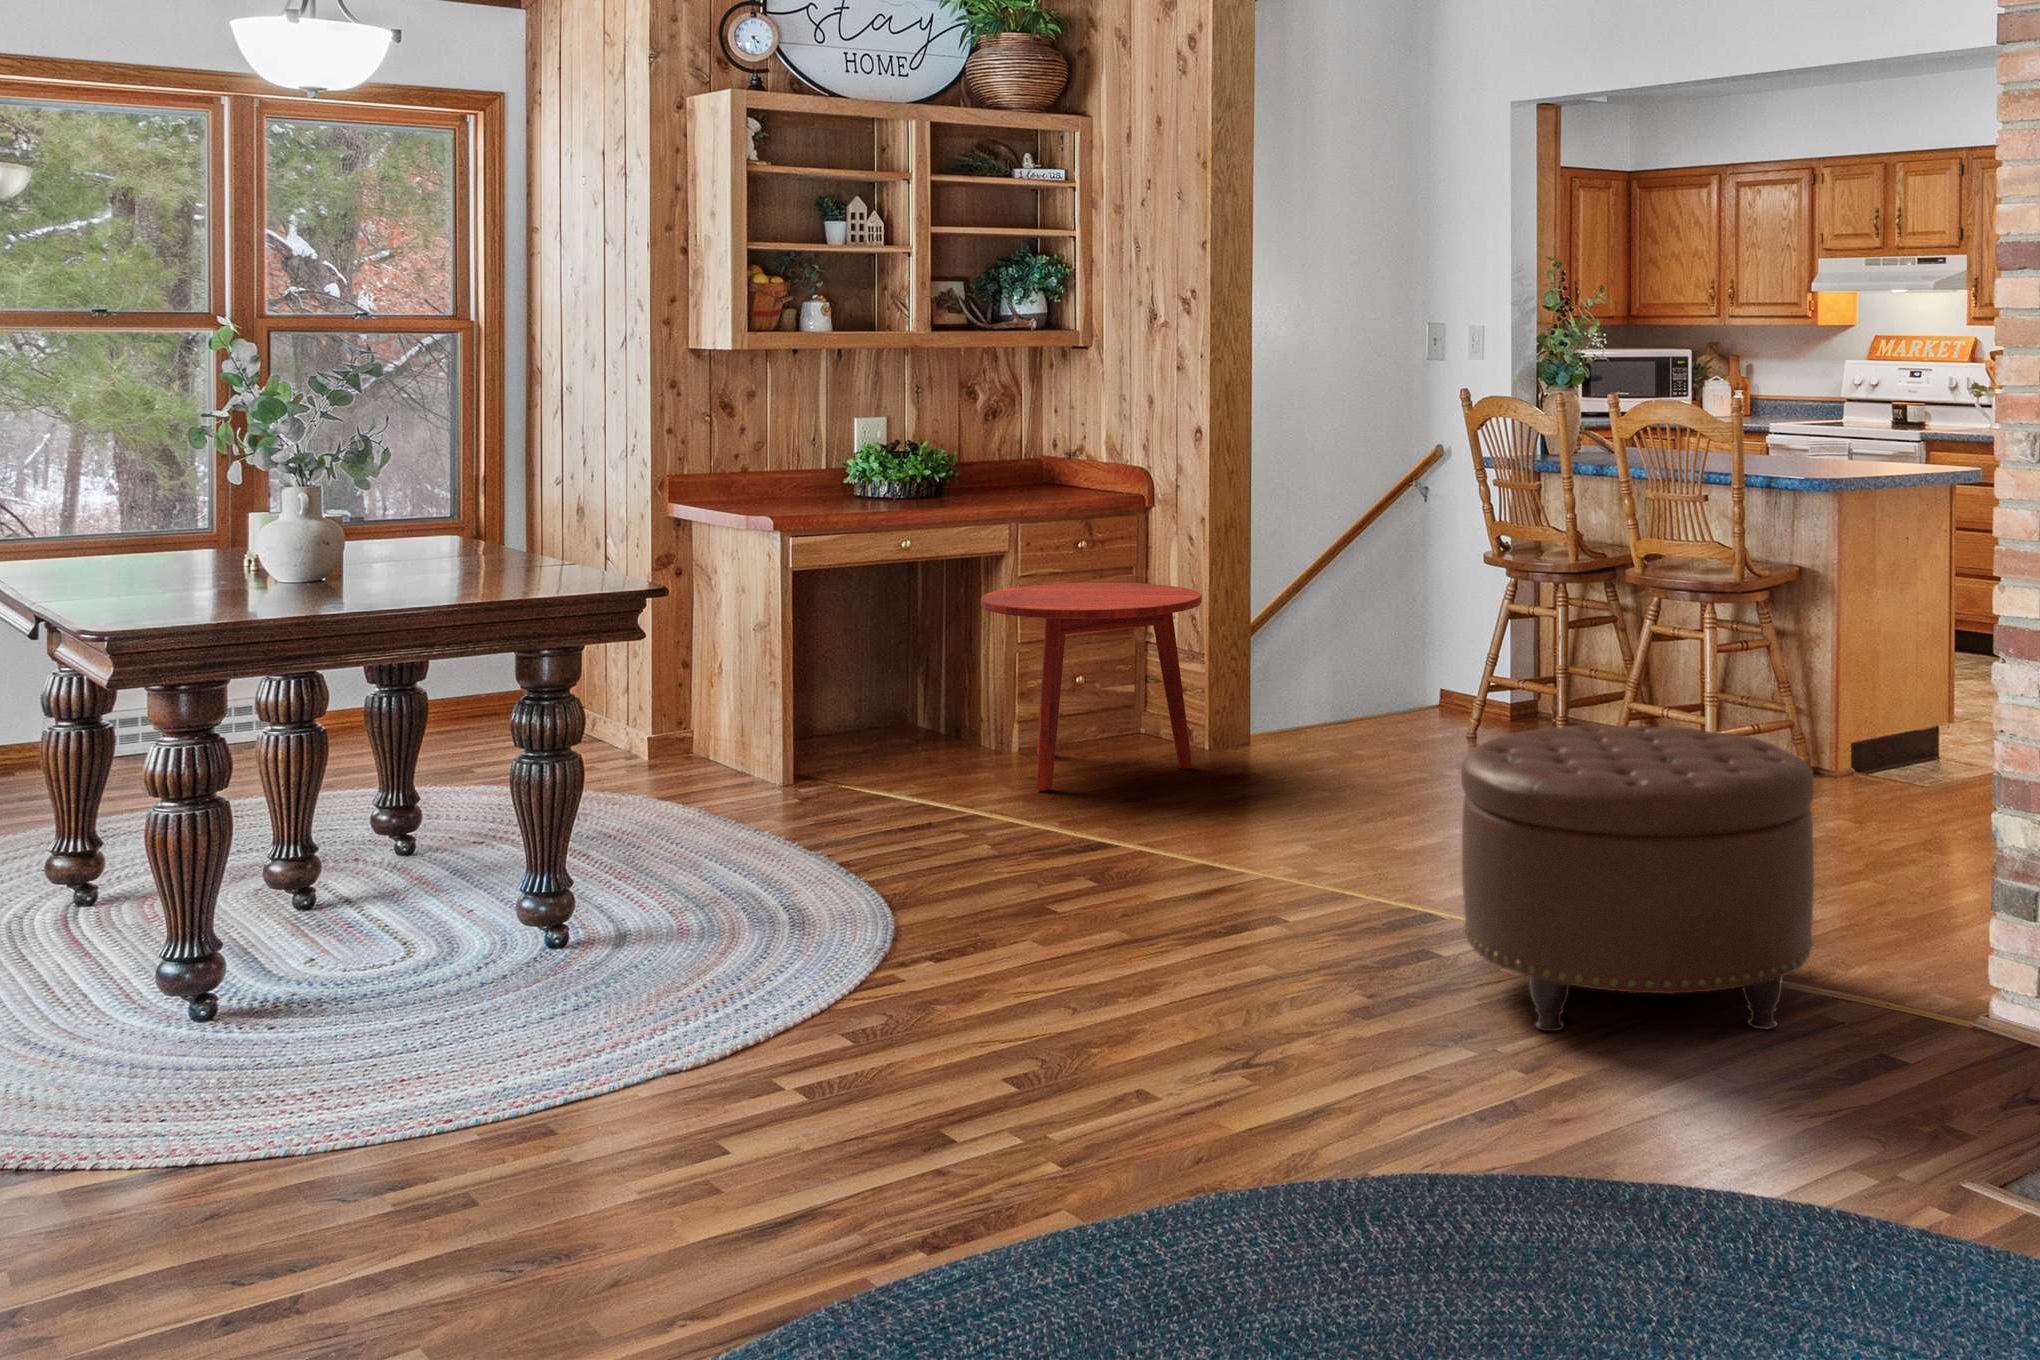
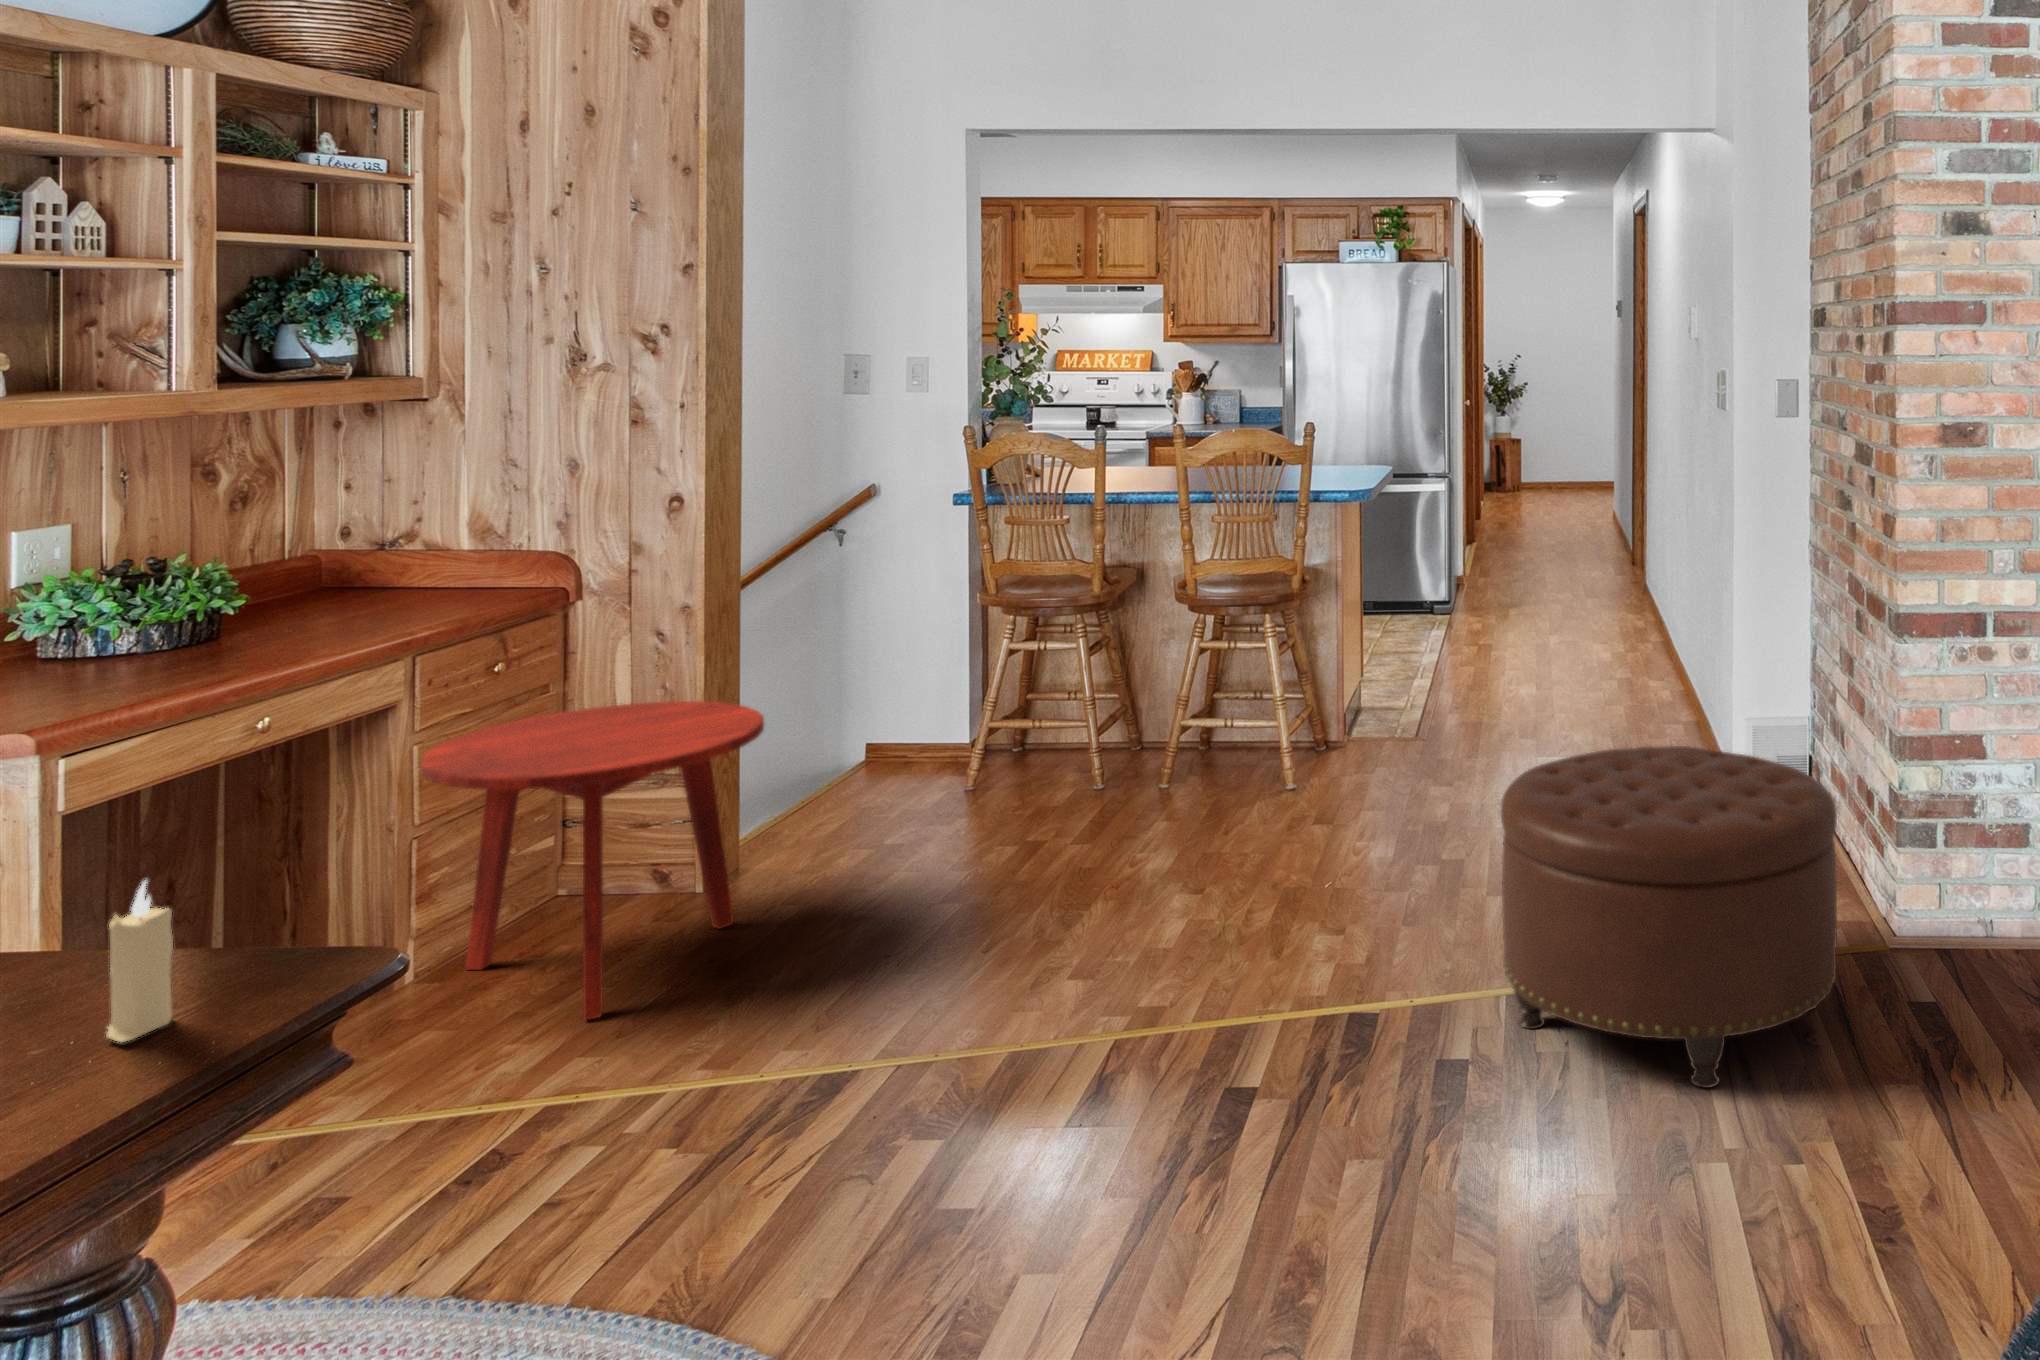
candle: none [438,514,463,580] -> present [107,881,173,1042]

